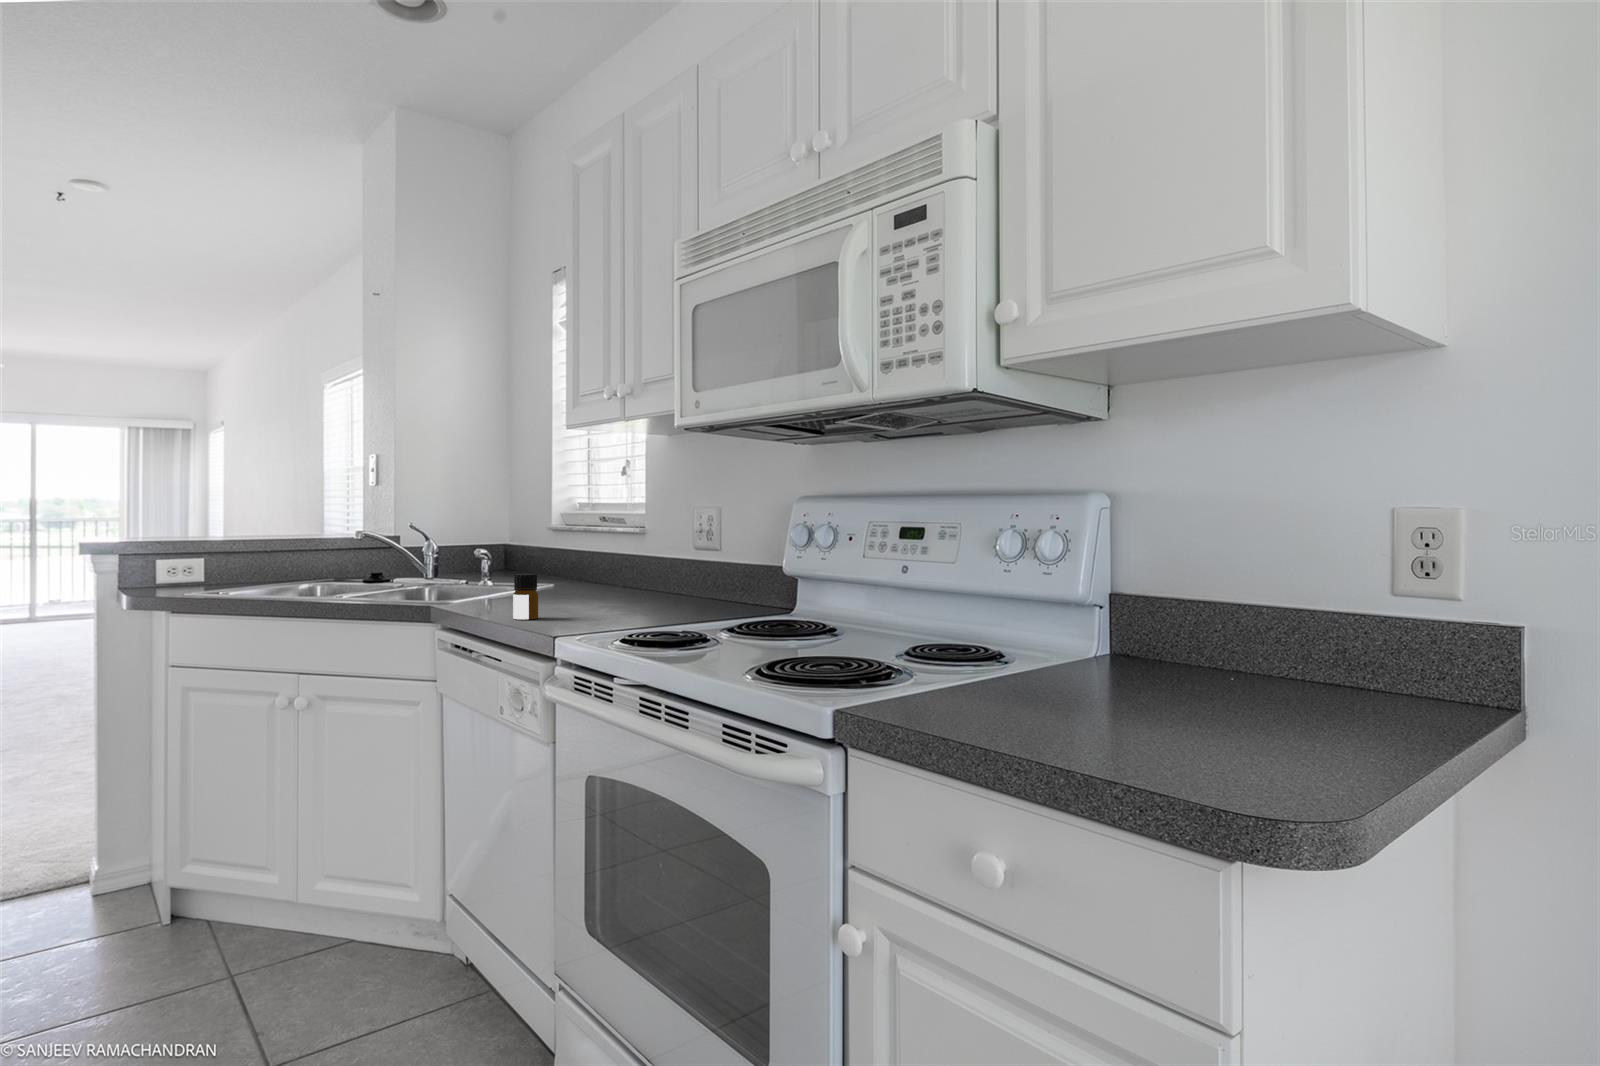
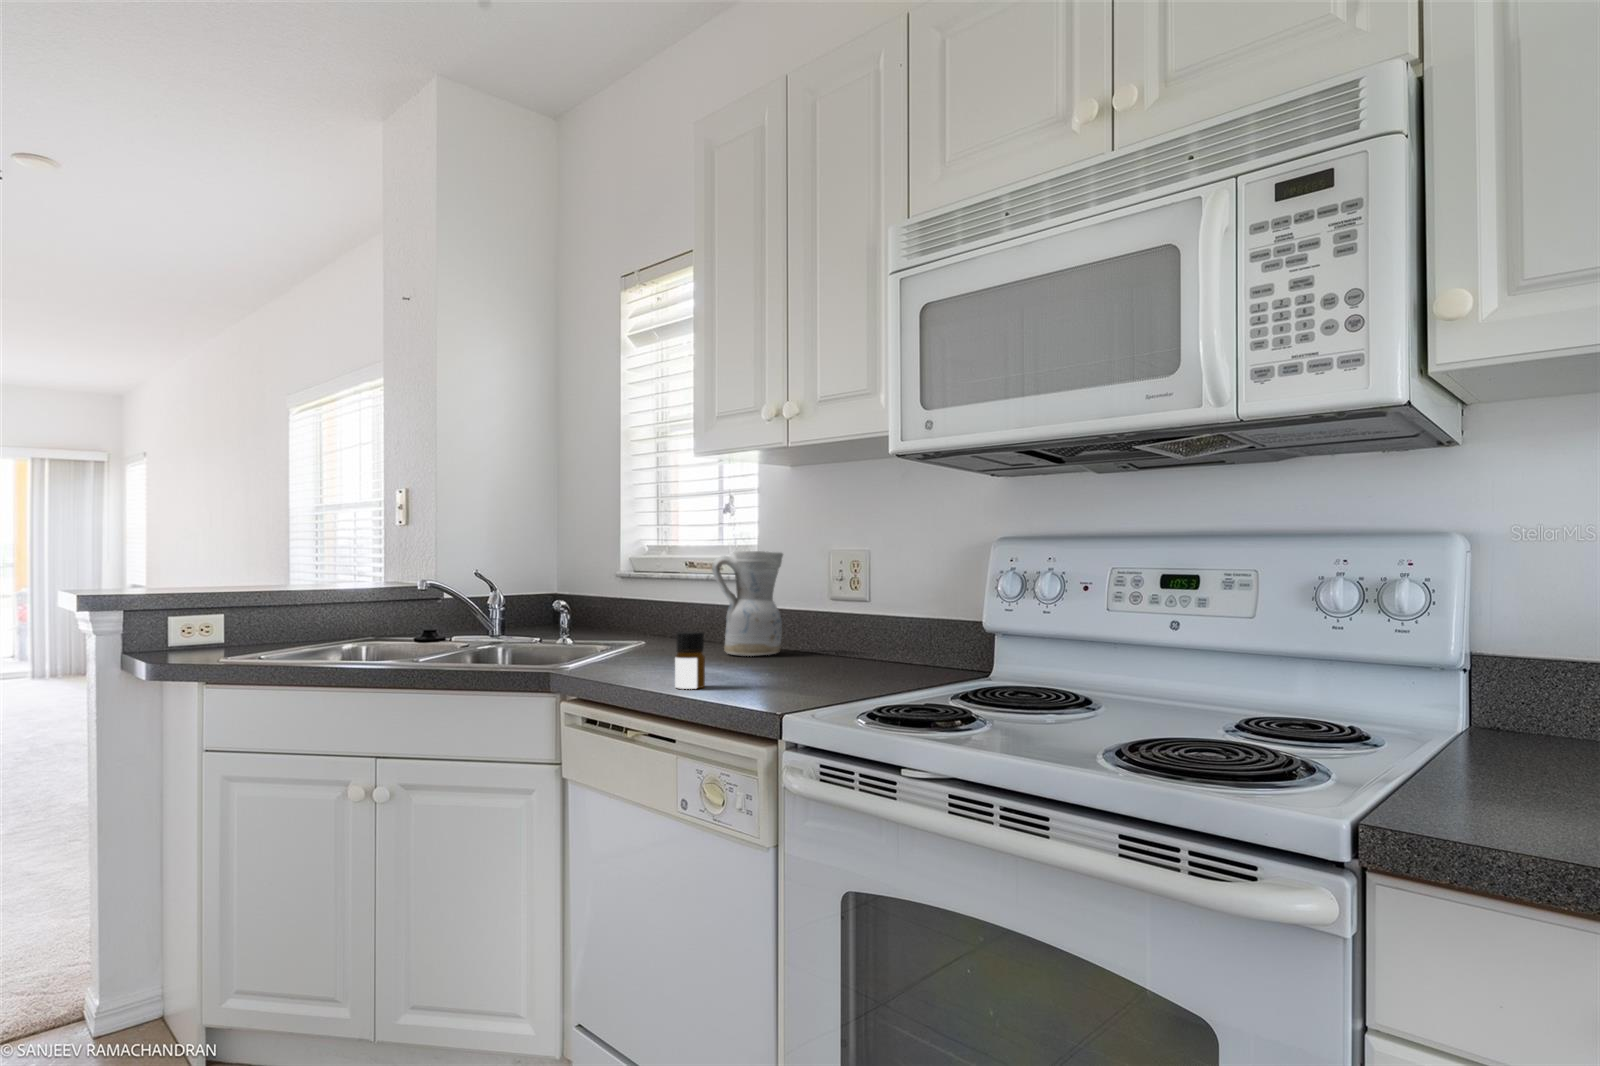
ceramic pitcher: none [590,508,651,597] -> present [712,550,783,656]

